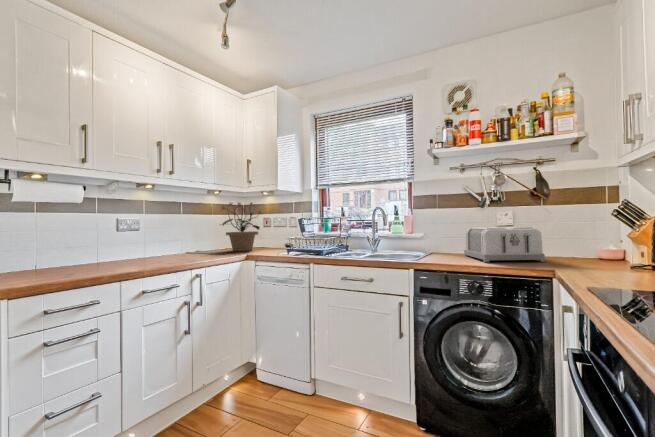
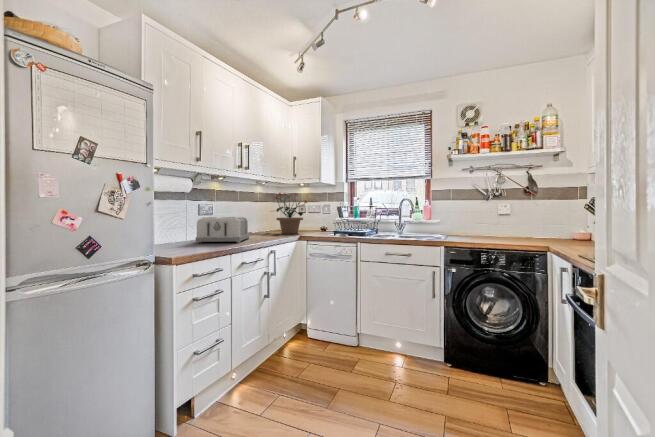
toaster: present [464,227,545,262] -> present [195,217,249,243]

